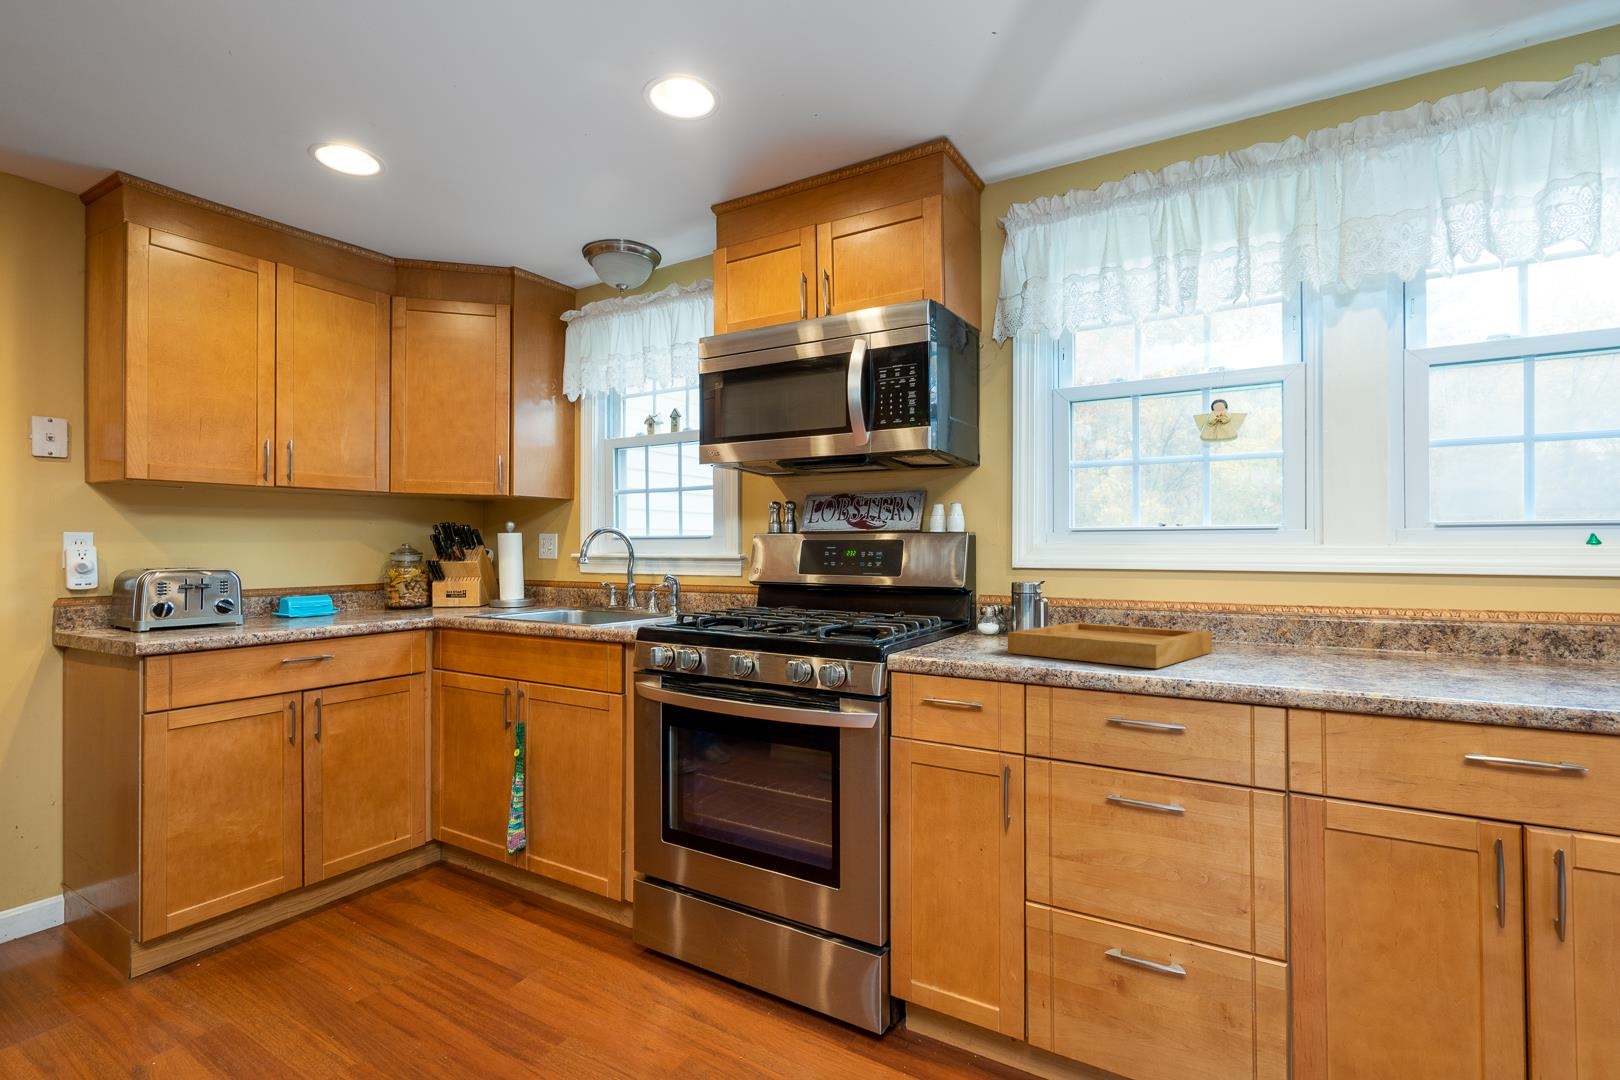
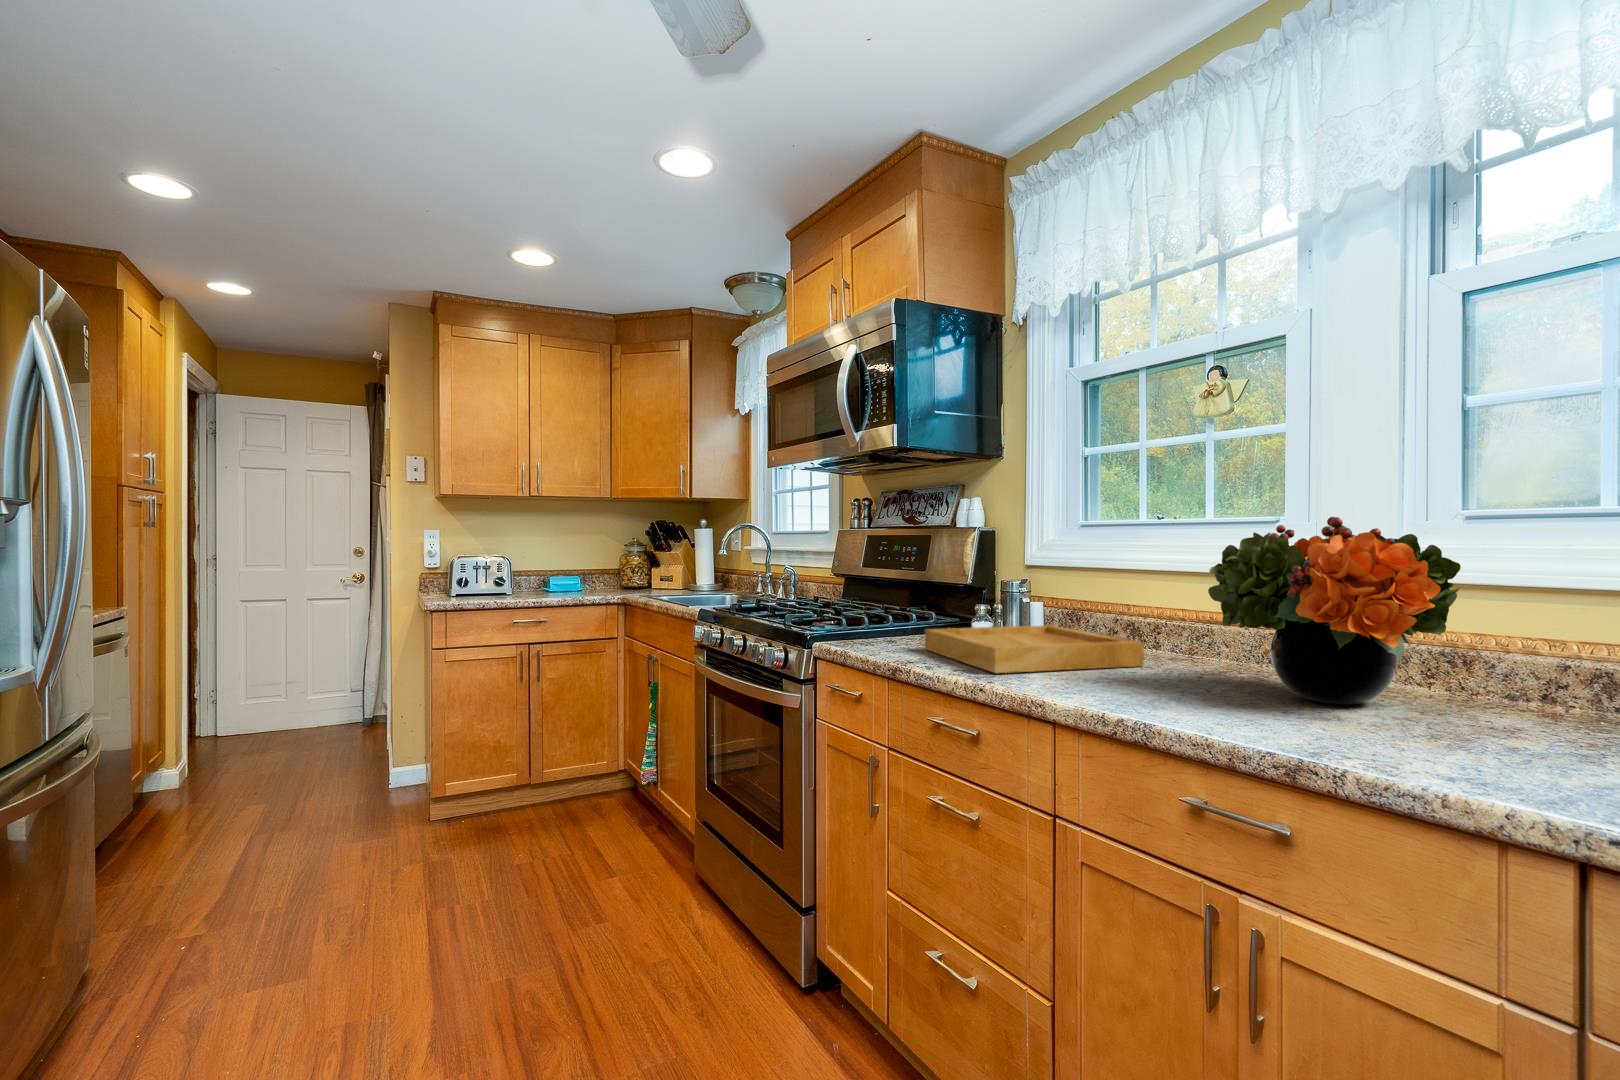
flower arrangement: none [1306,523,1520,668] -> present [1208,517,1461,704]

